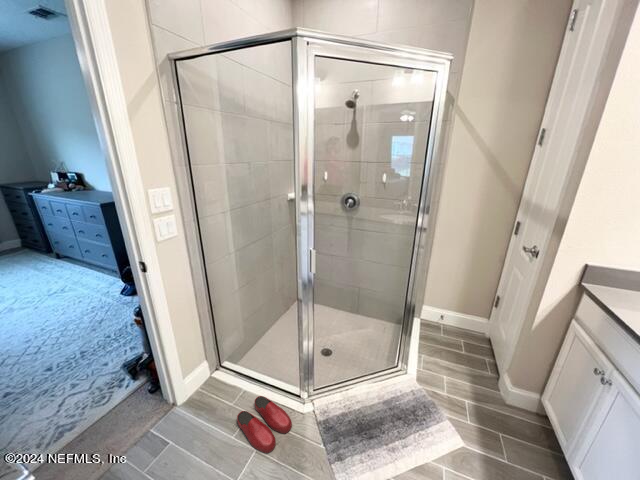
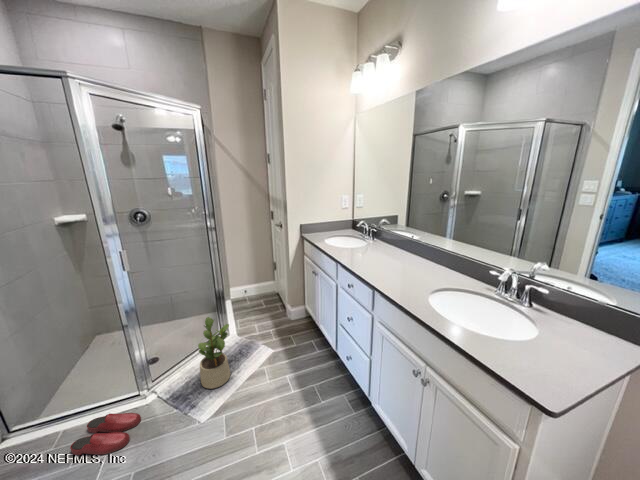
potted plant: none [357,360,409,451] -> present [198,317,230,389]

